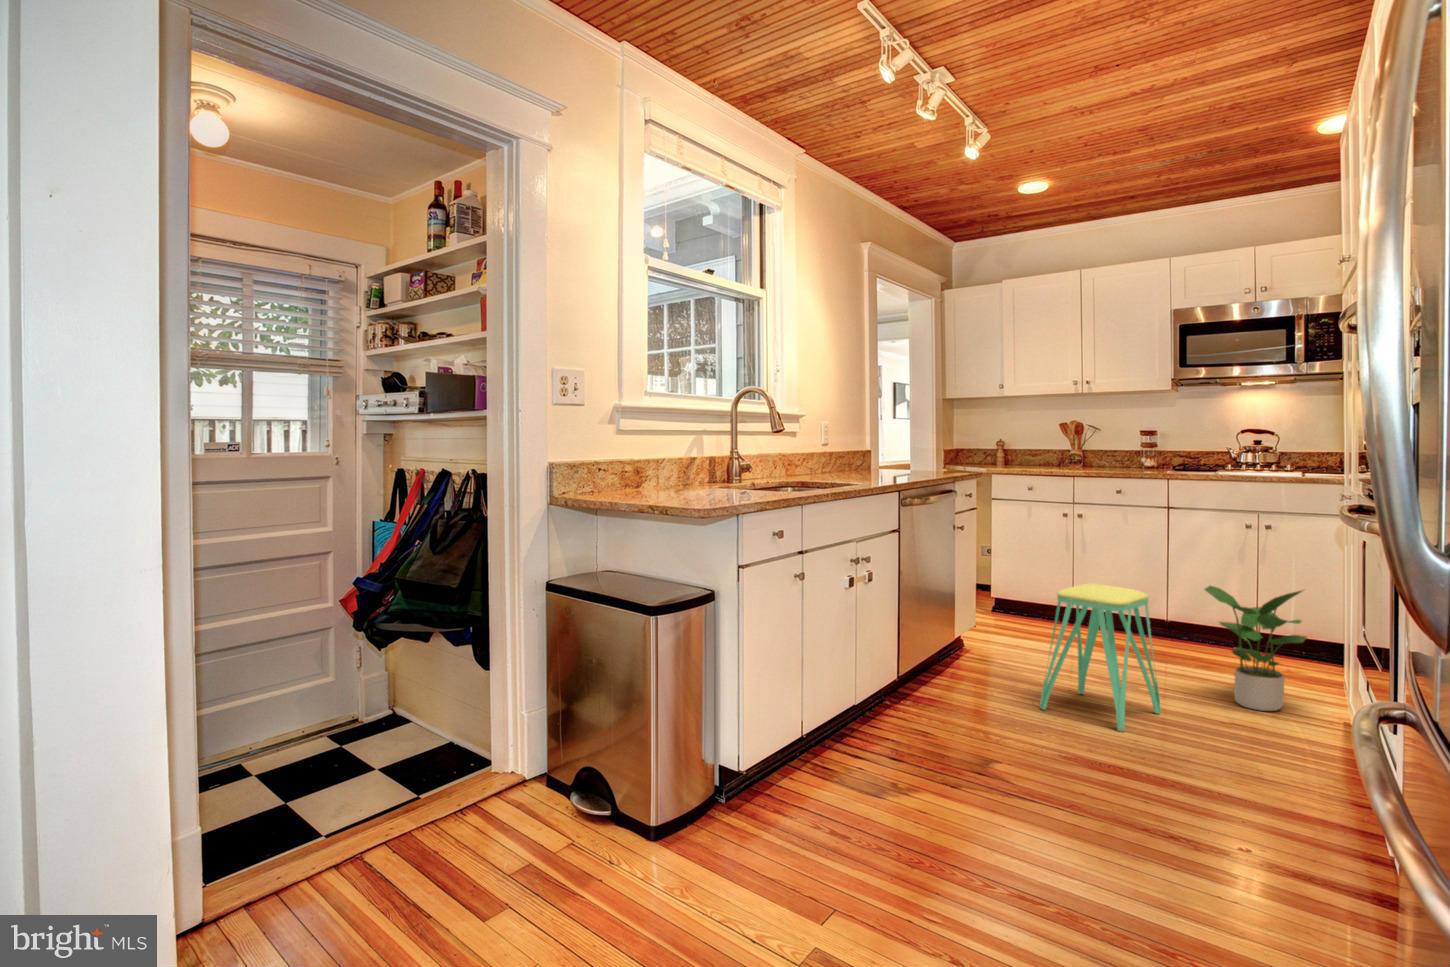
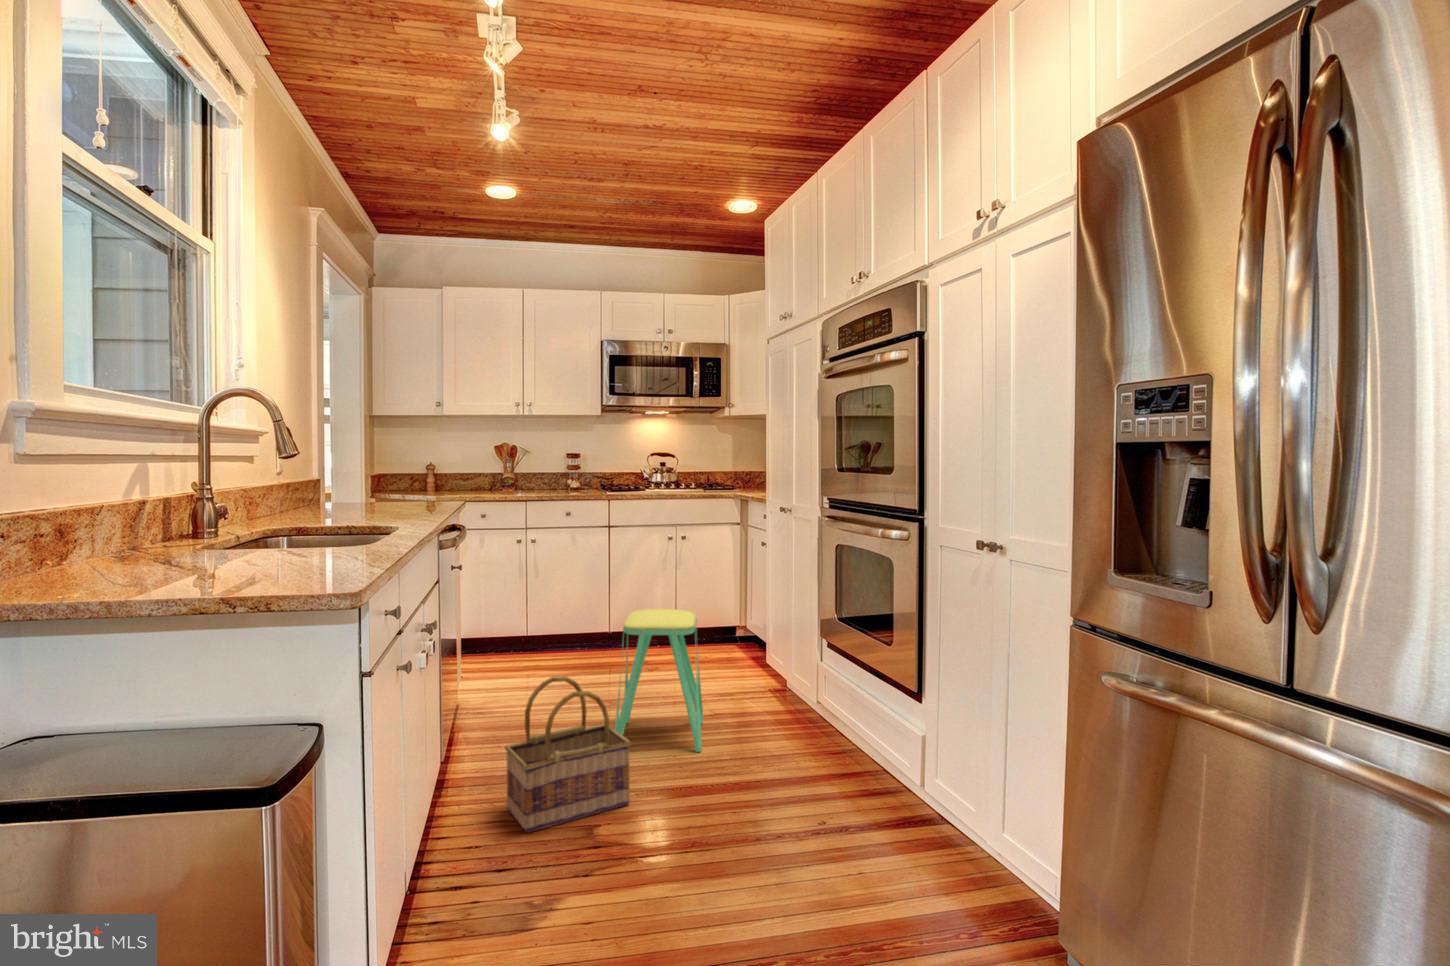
potted plant: present [1205,586,1307,711] -> none [709,588,786,697]
basket: none [905,617,1007,742] -> present [505,676,631,833]

